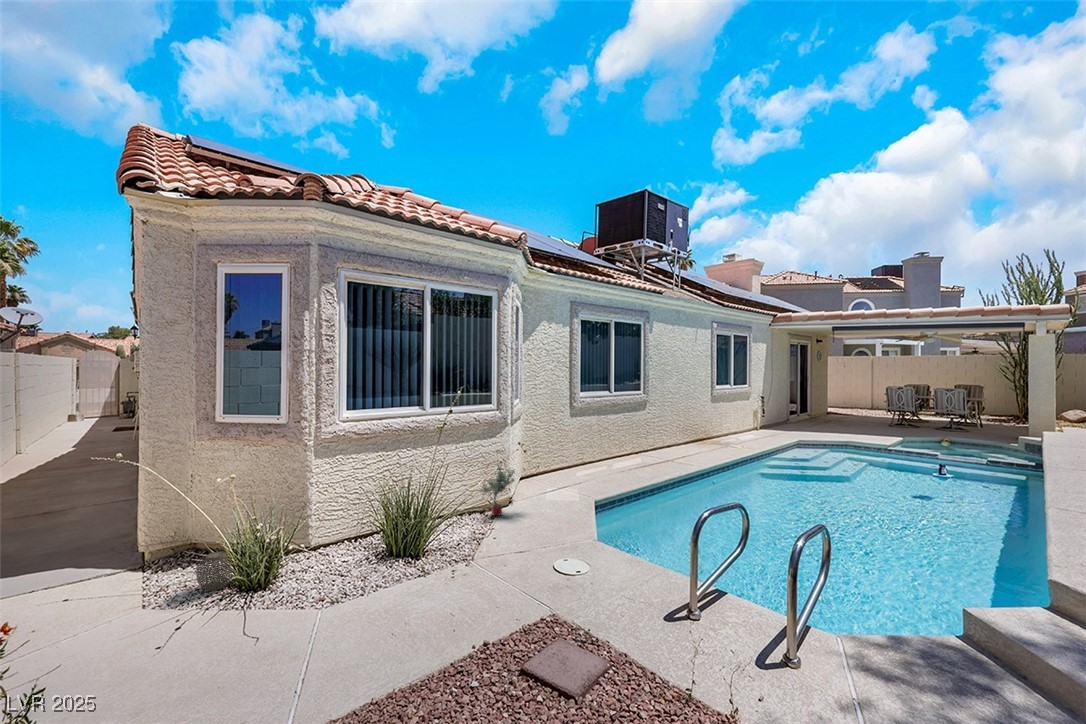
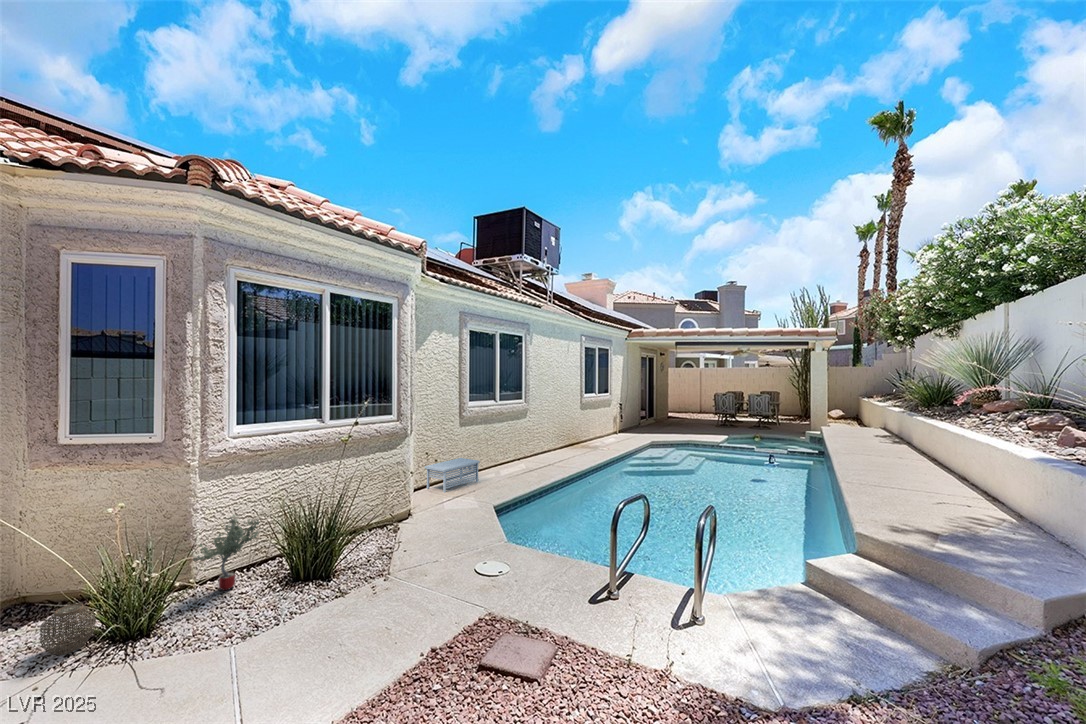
storage bench: none [532,450,588,484] -> present [425,458,480,493]
potted tree: present [479,465,515,516] -> present [193,514,259,590]

